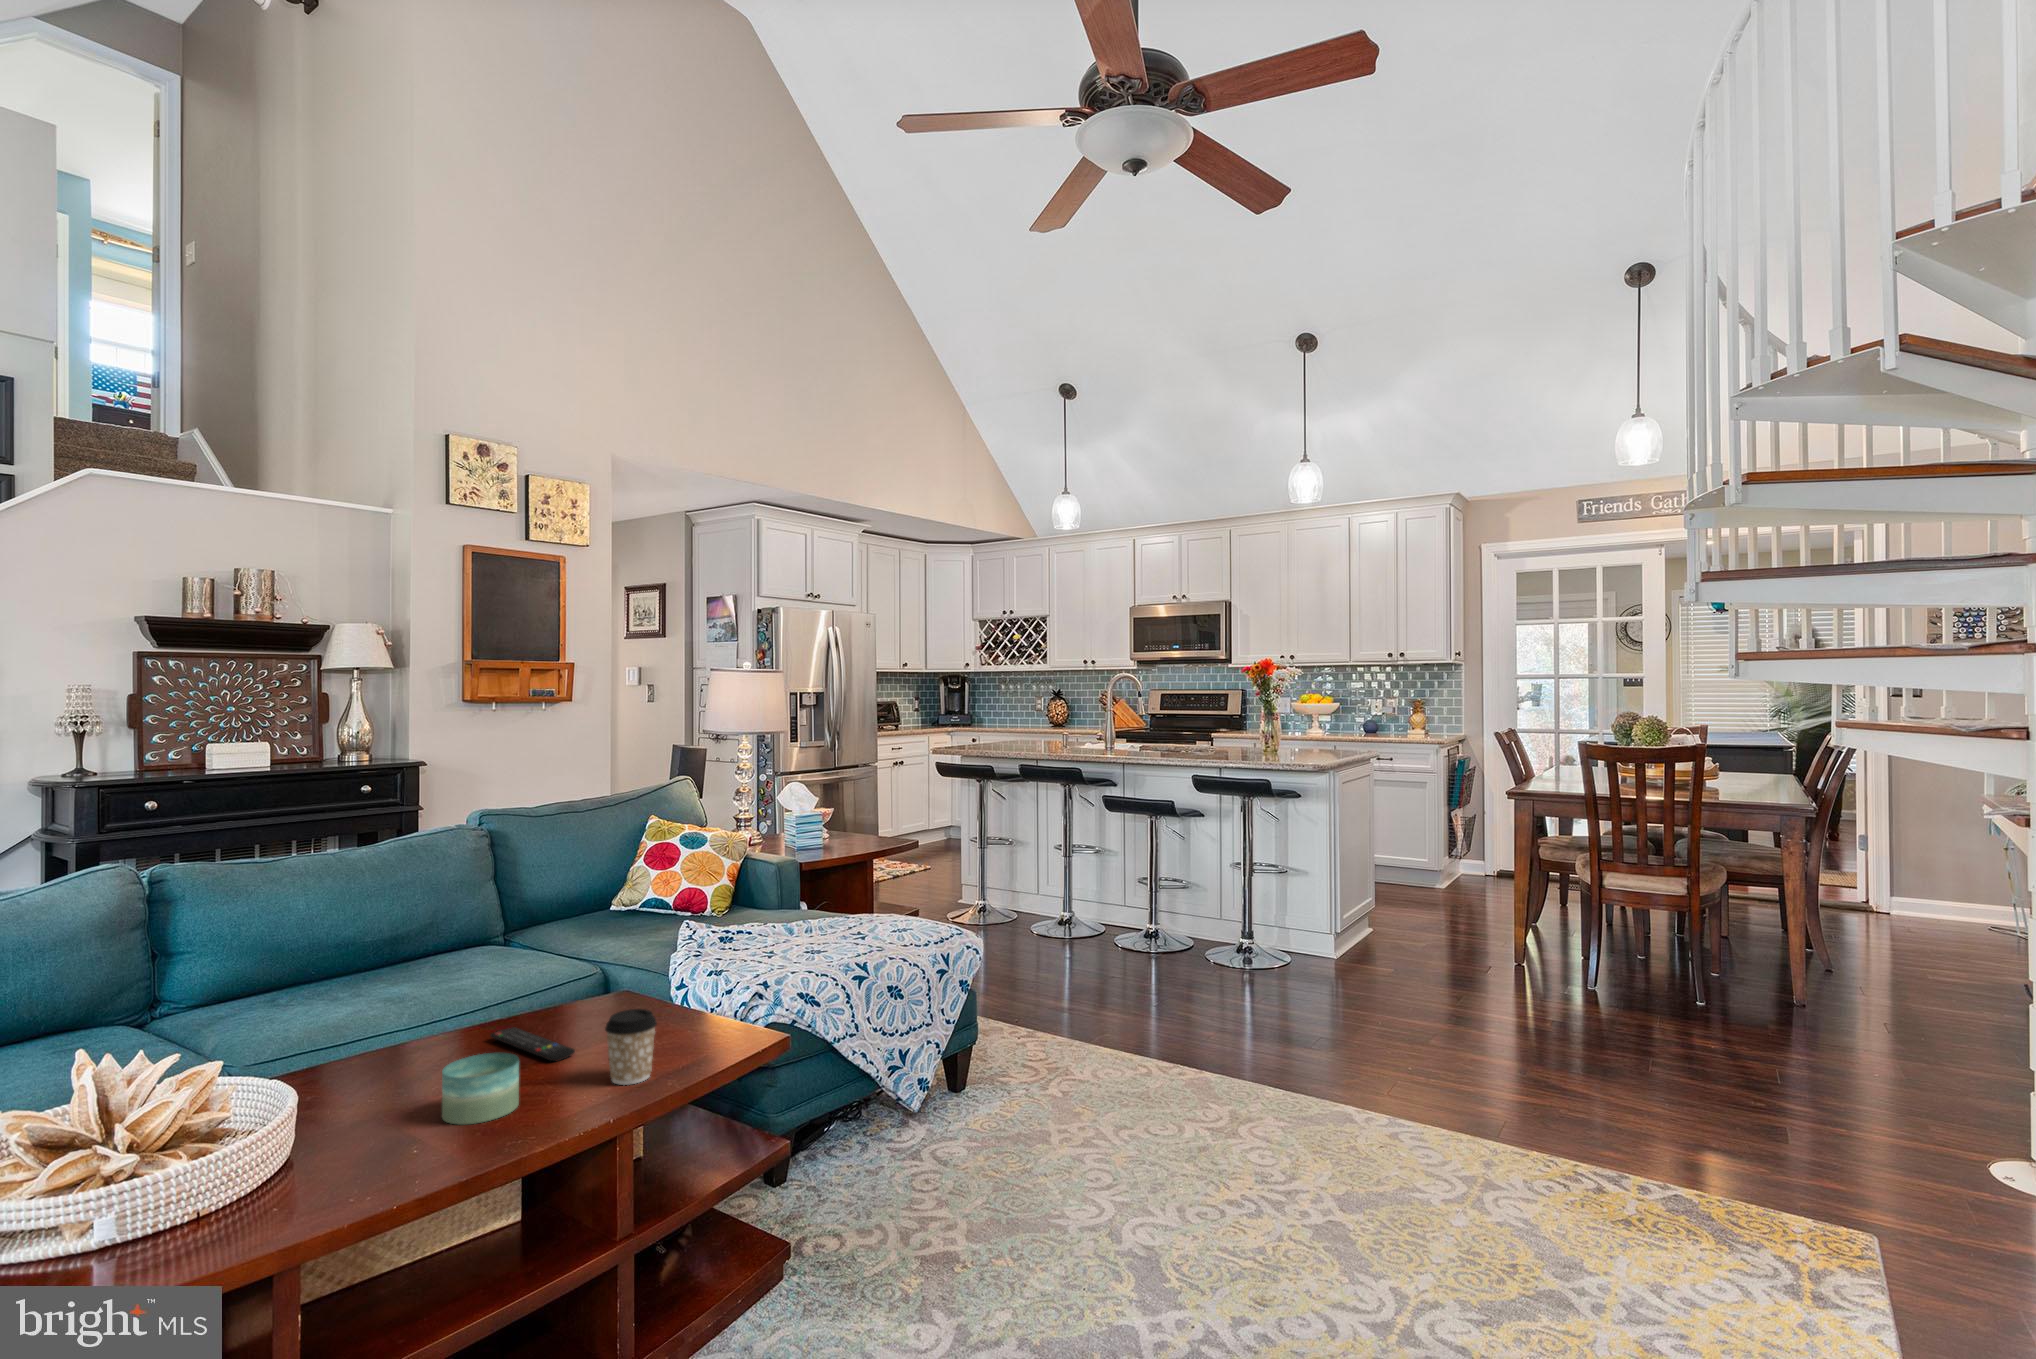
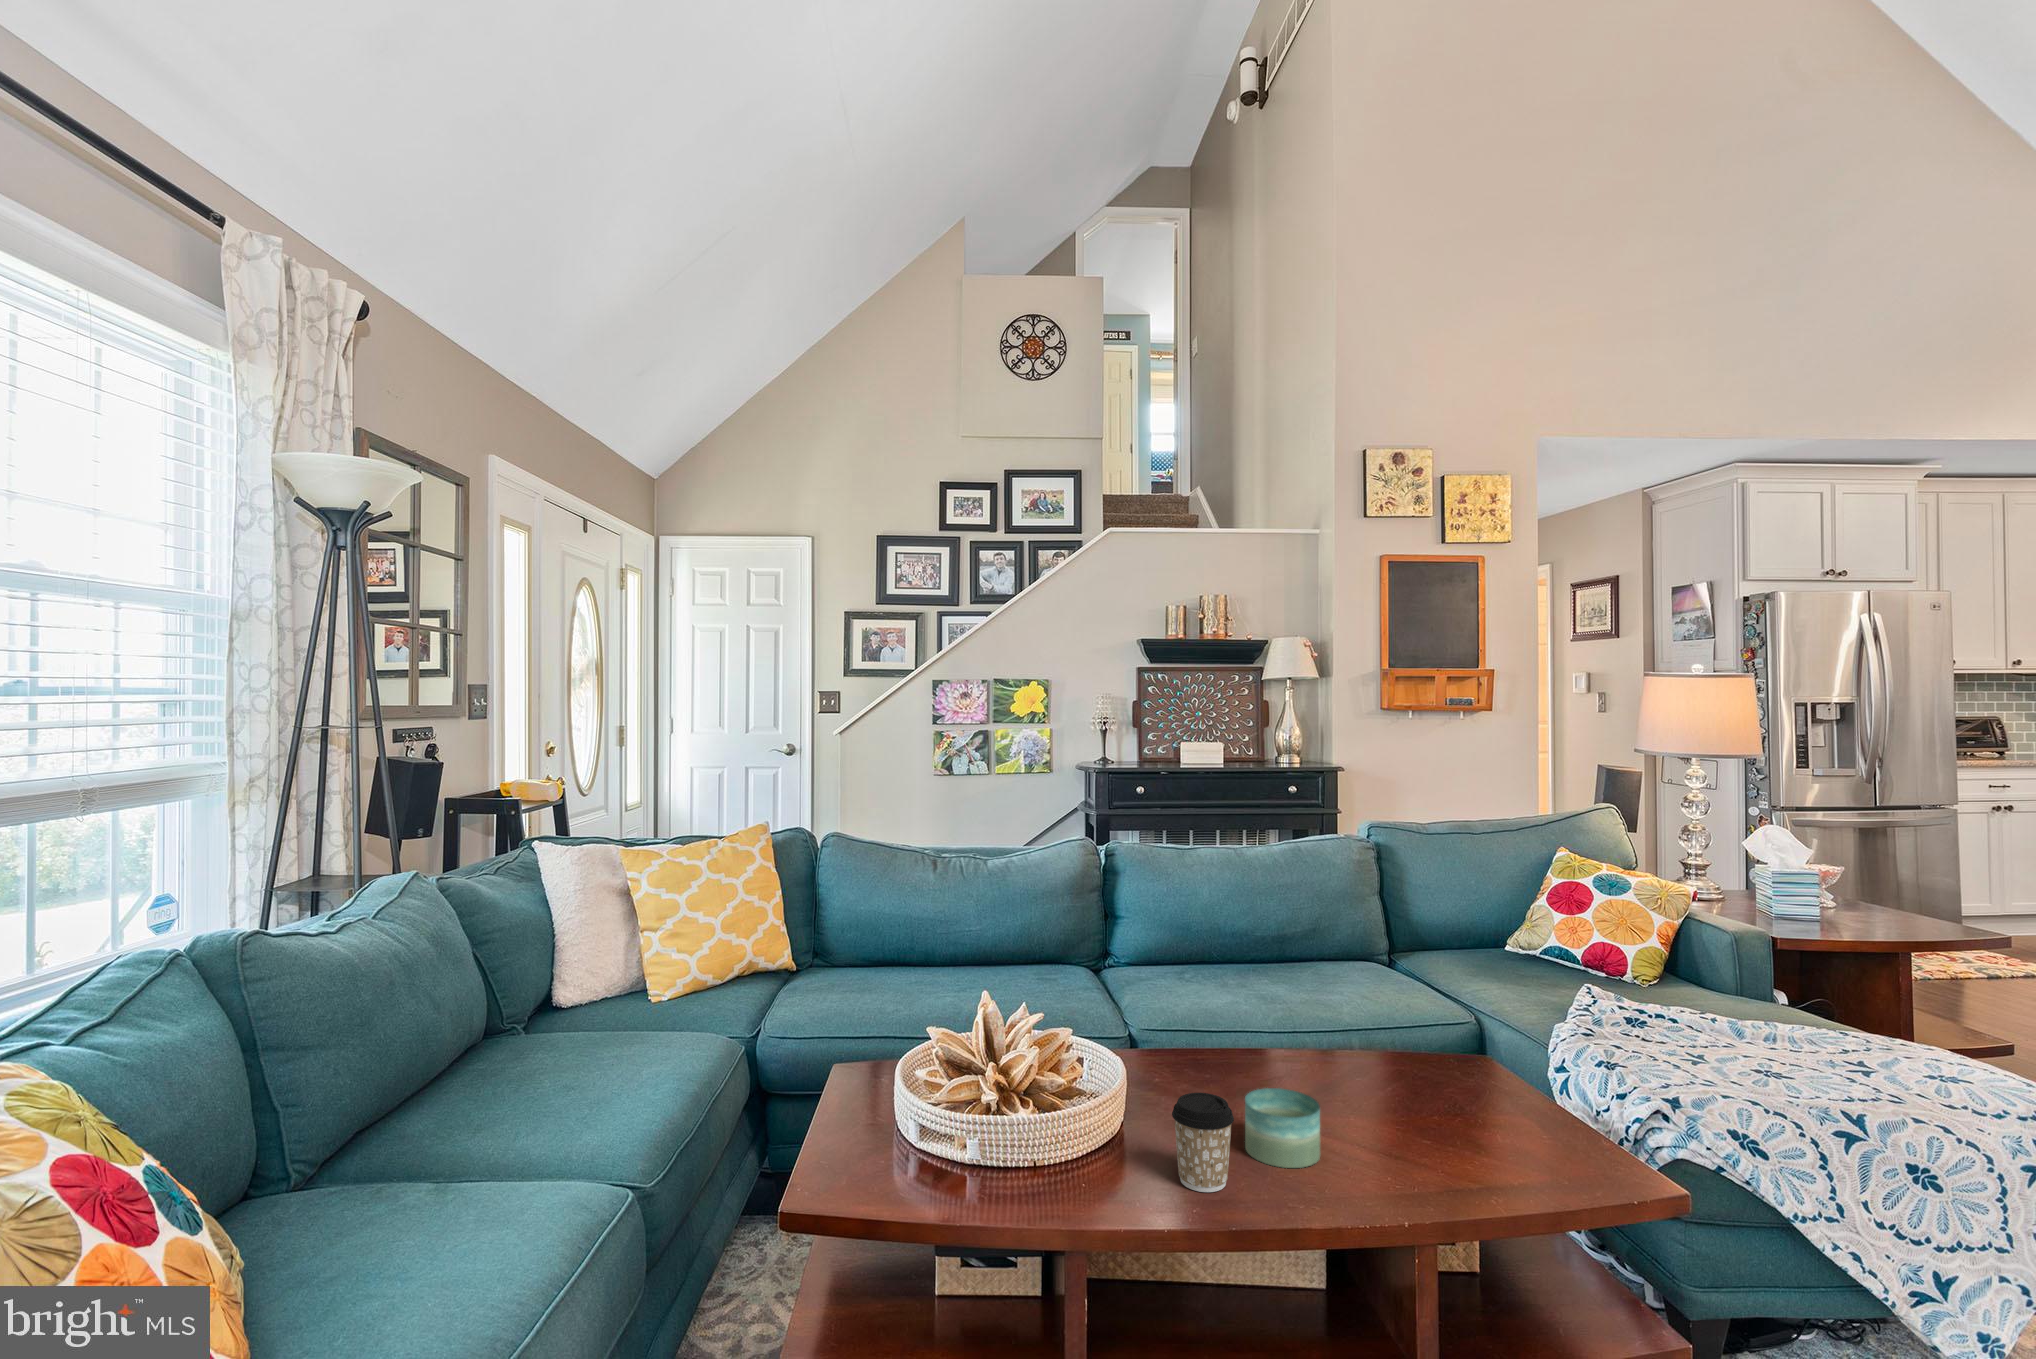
coffee cup: present [605,1009,657,1085] -> present [1172,1093,1234,1192]
remote control: present [491,1027,575,1061] -> none [1327,1062,1401,1120]

